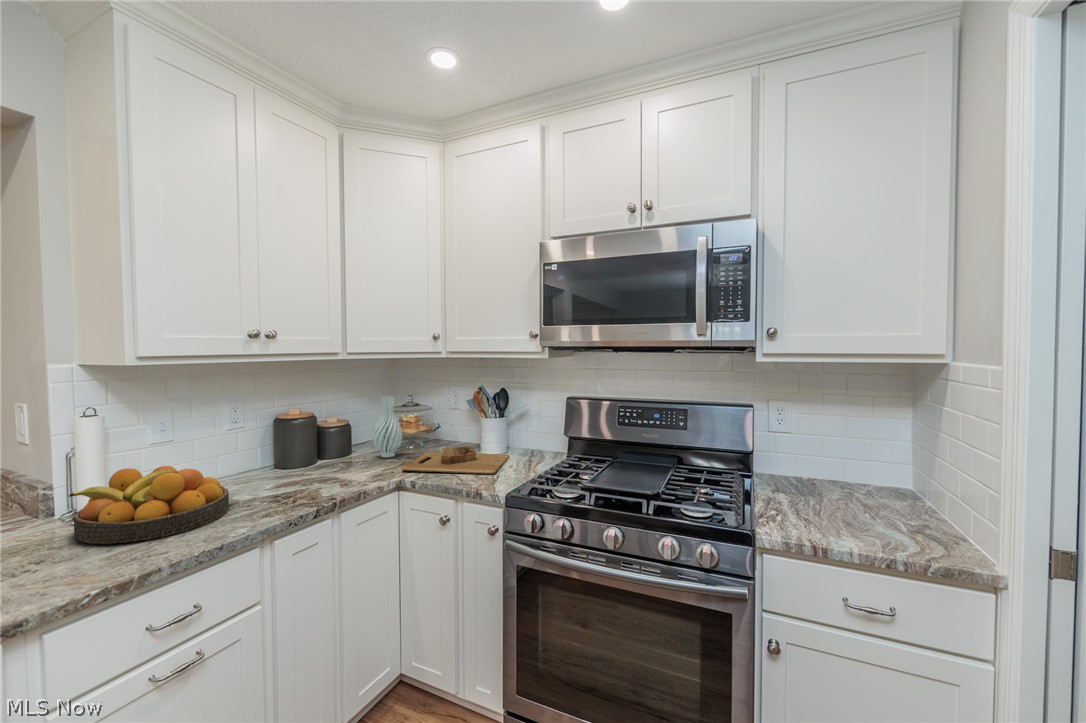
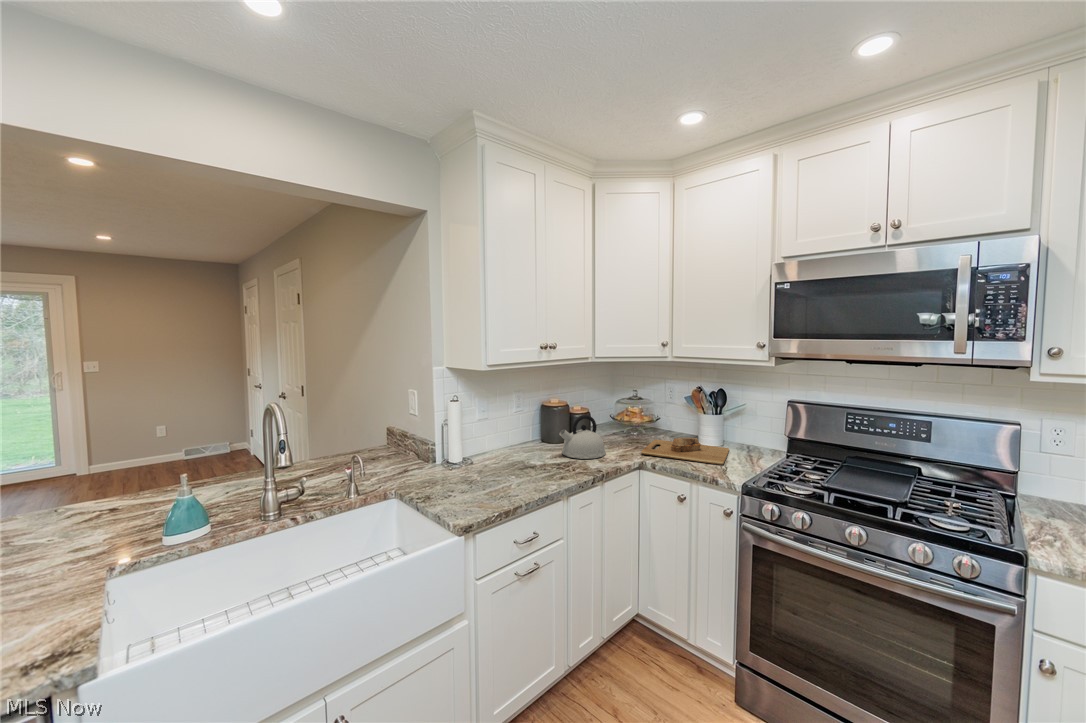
vase: present [373,396,402,457] -> none [611,391,634,441]
kettle: none [285,426,356,485] -> present [559,415,606,459]
fruit bowl: present [69,466,229,544] -> none [454,437,534,486]

